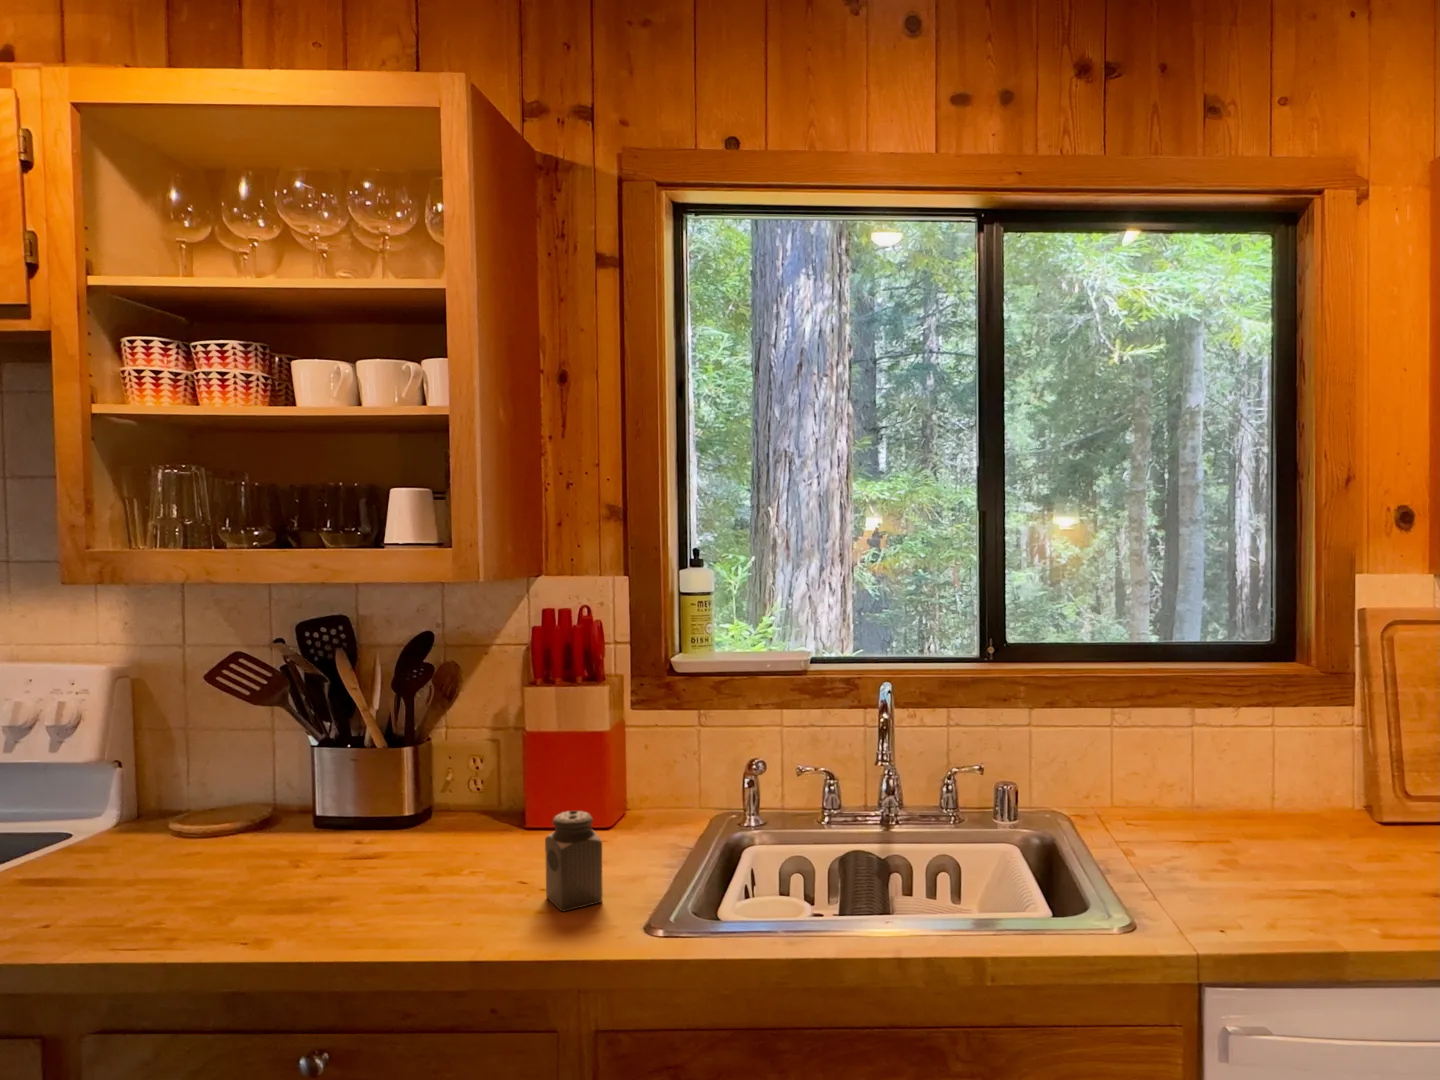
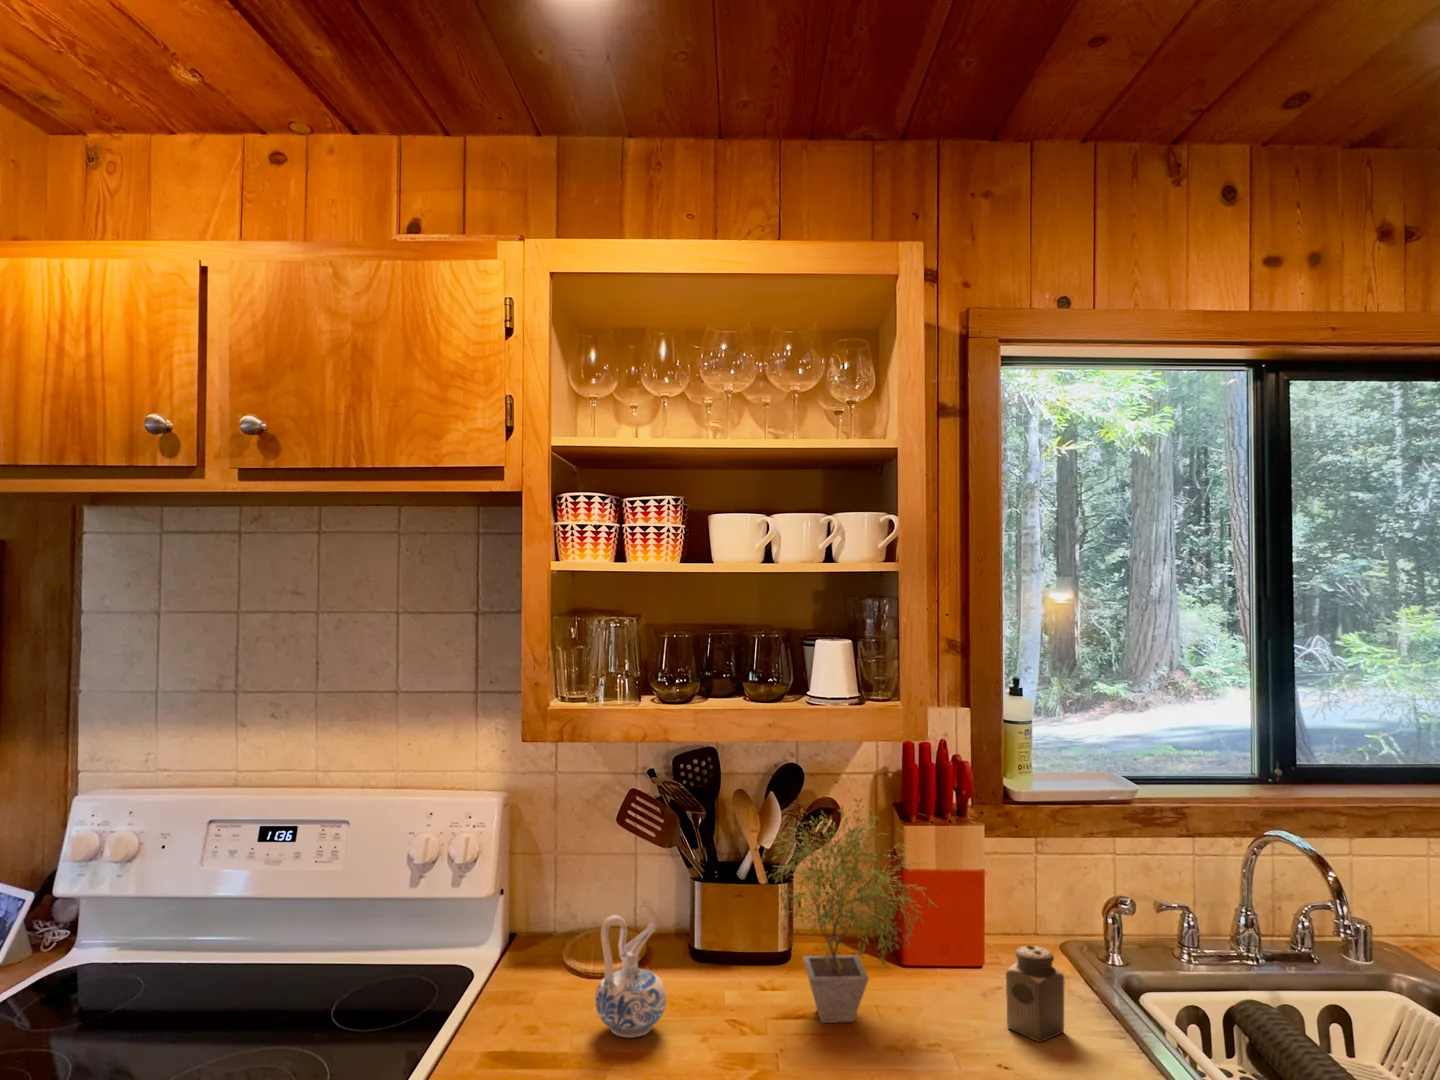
potted plant: none [292,651,488,890] -> present [763,799,933,1023]
ceramic pitcher: none [103,774,193,900] -> present [595,915,666,1038]

